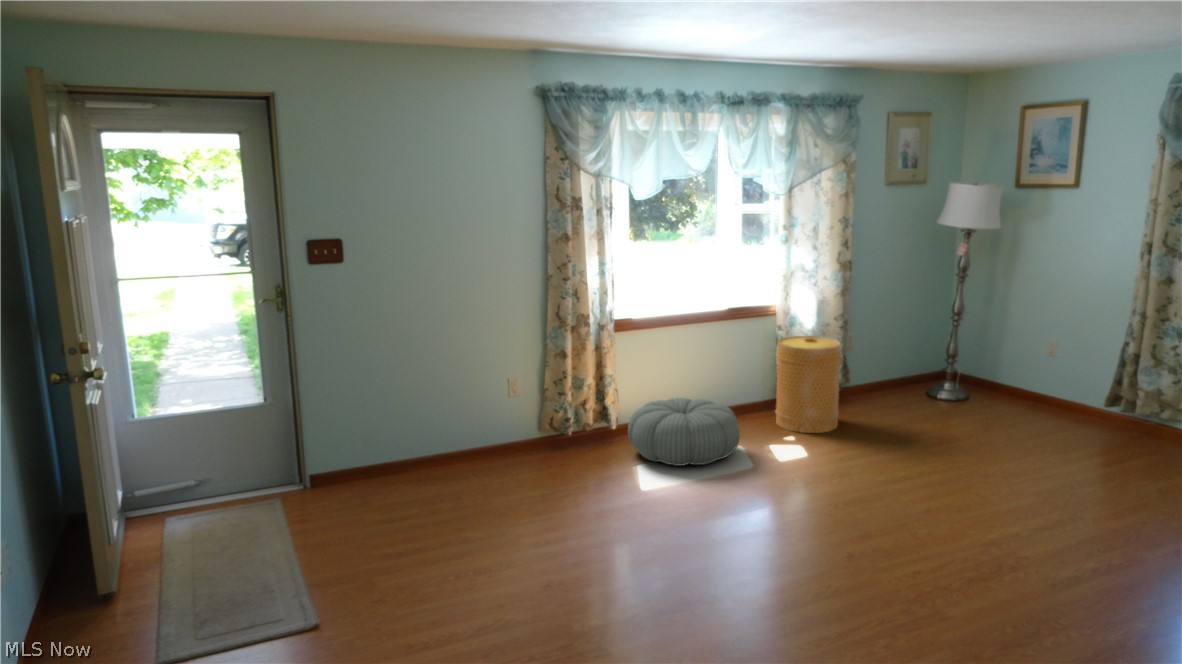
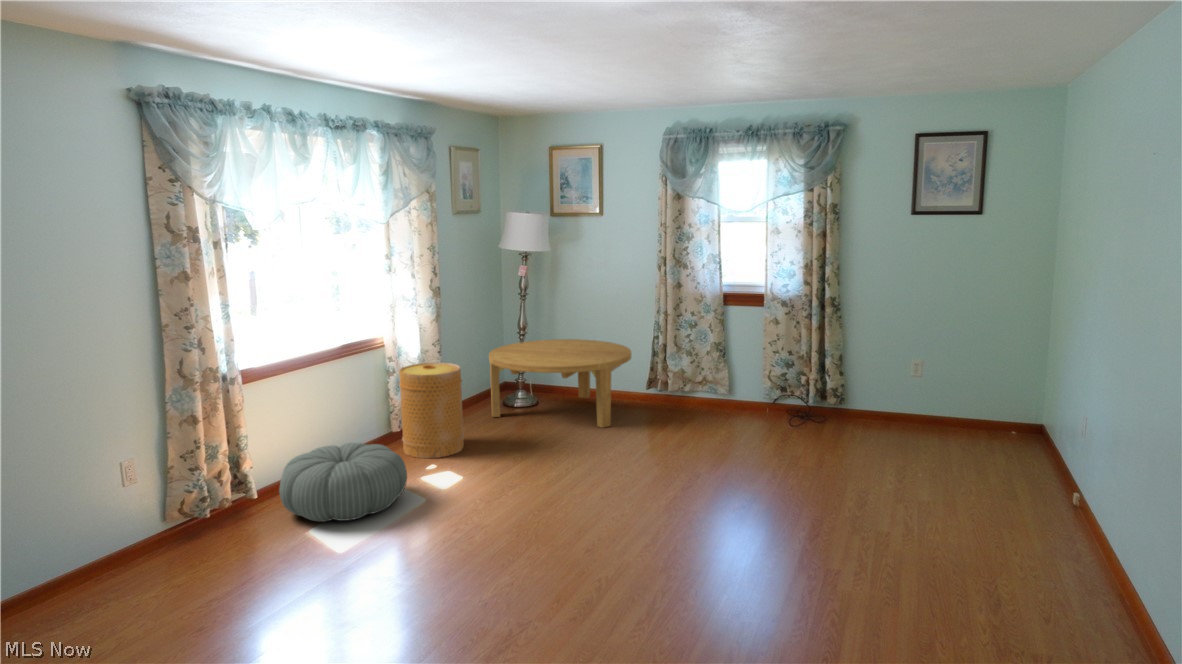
coffee table: none [898,329,1082,441] -> present [489,339,631,428]

